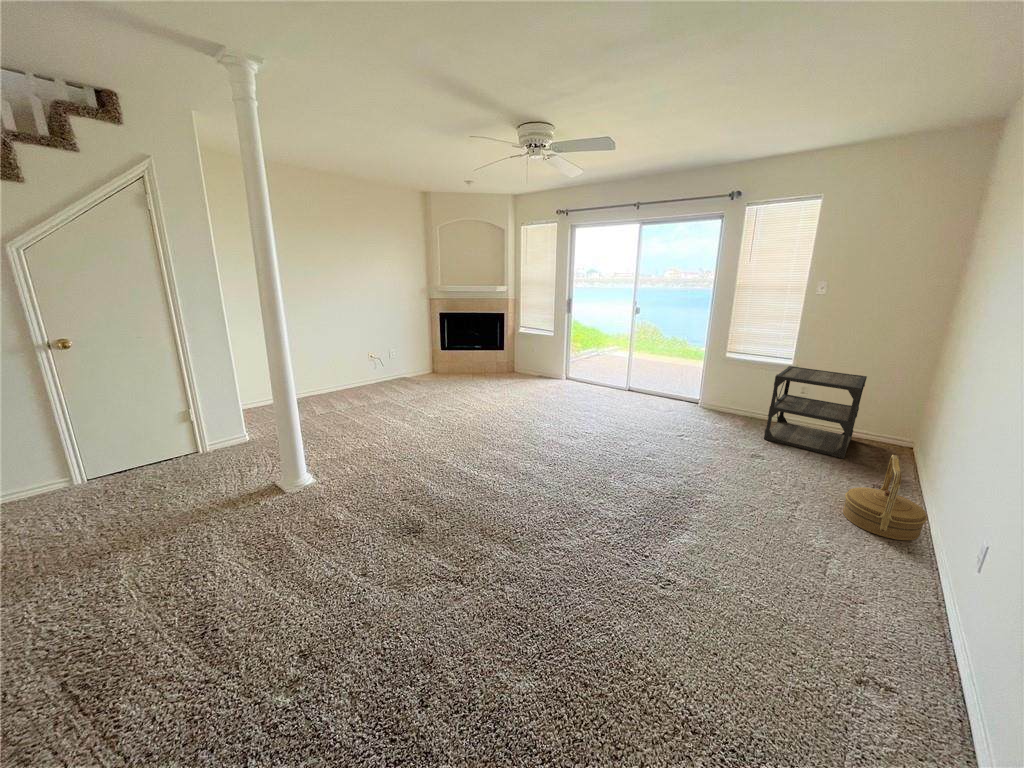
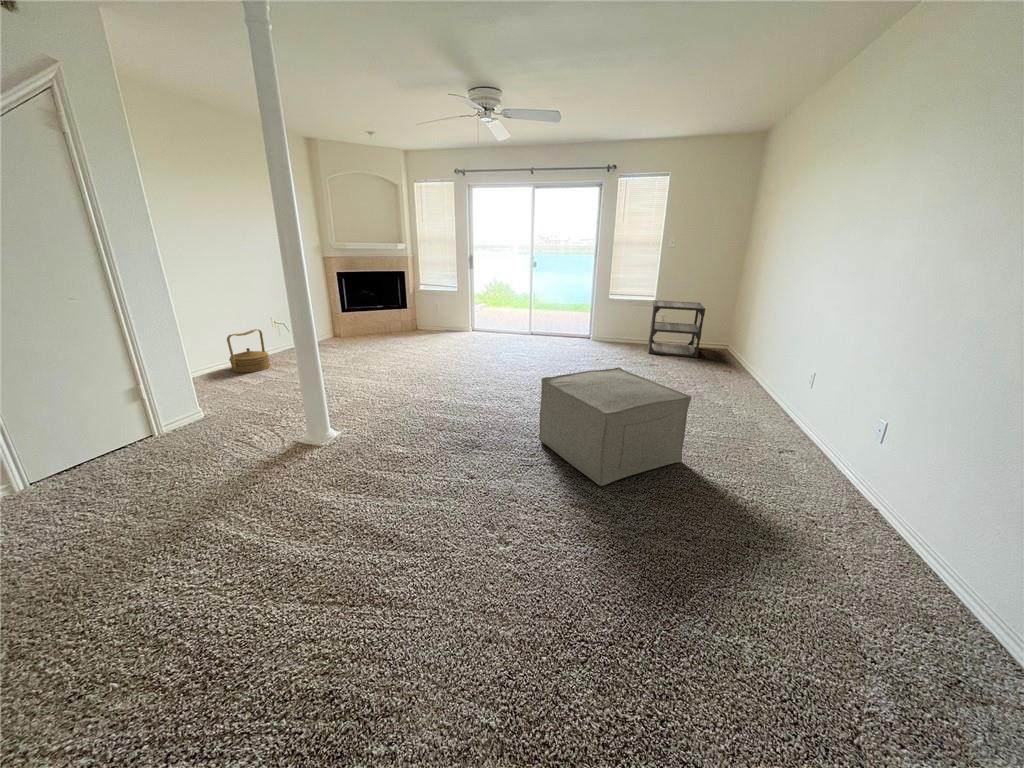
woven basket: present [843,455,927,541] -> present [227,329,270,373]
ottoman: none [468,471,651,657] -> present [539,367,691,486]

